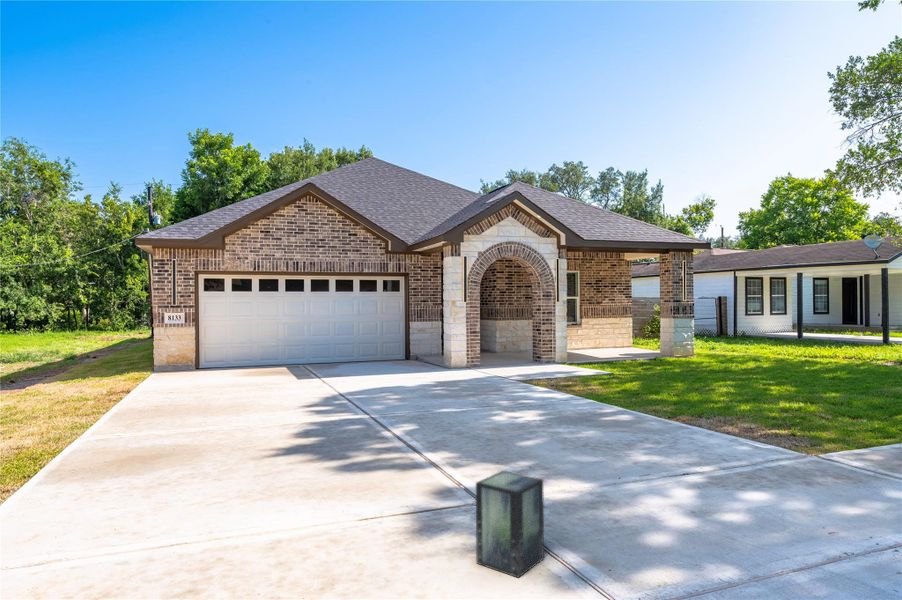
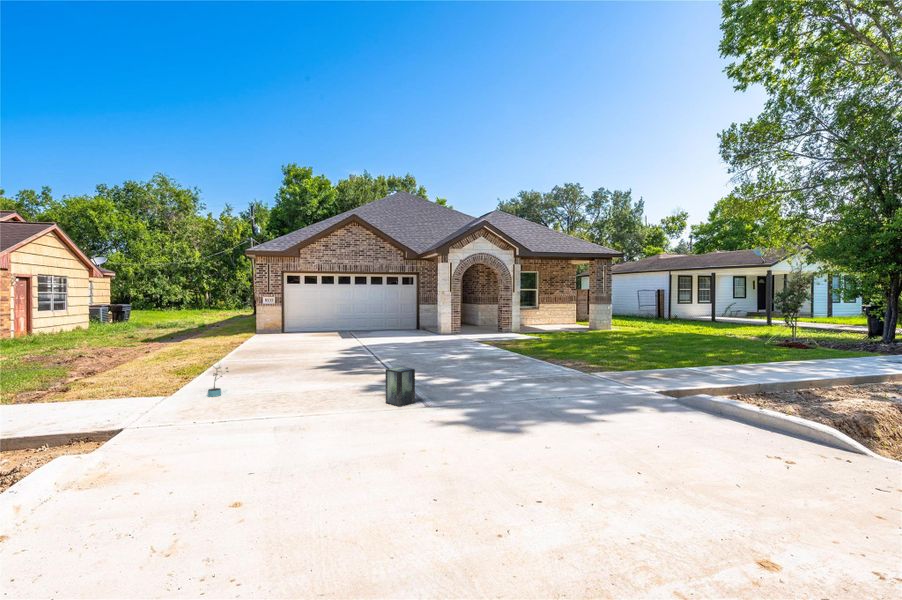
potted plant: none [26,457,92,554] -> present [205,359,228,397]

